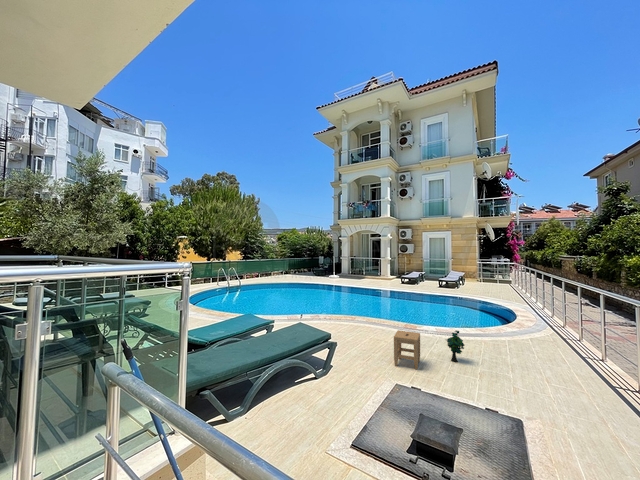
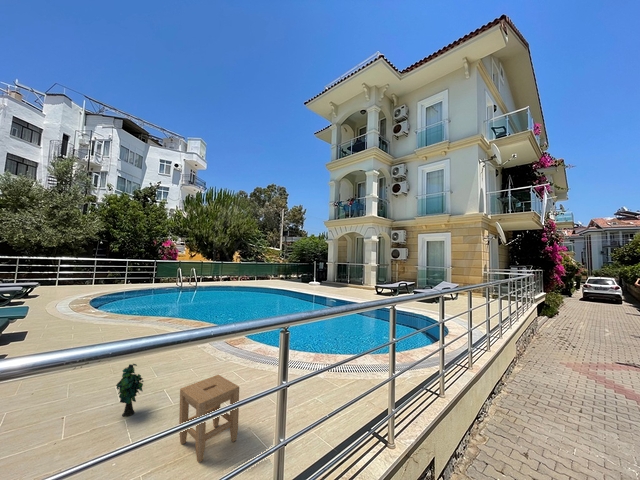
stool: present [394,330,420,370] -> present [179,375,239,462]

